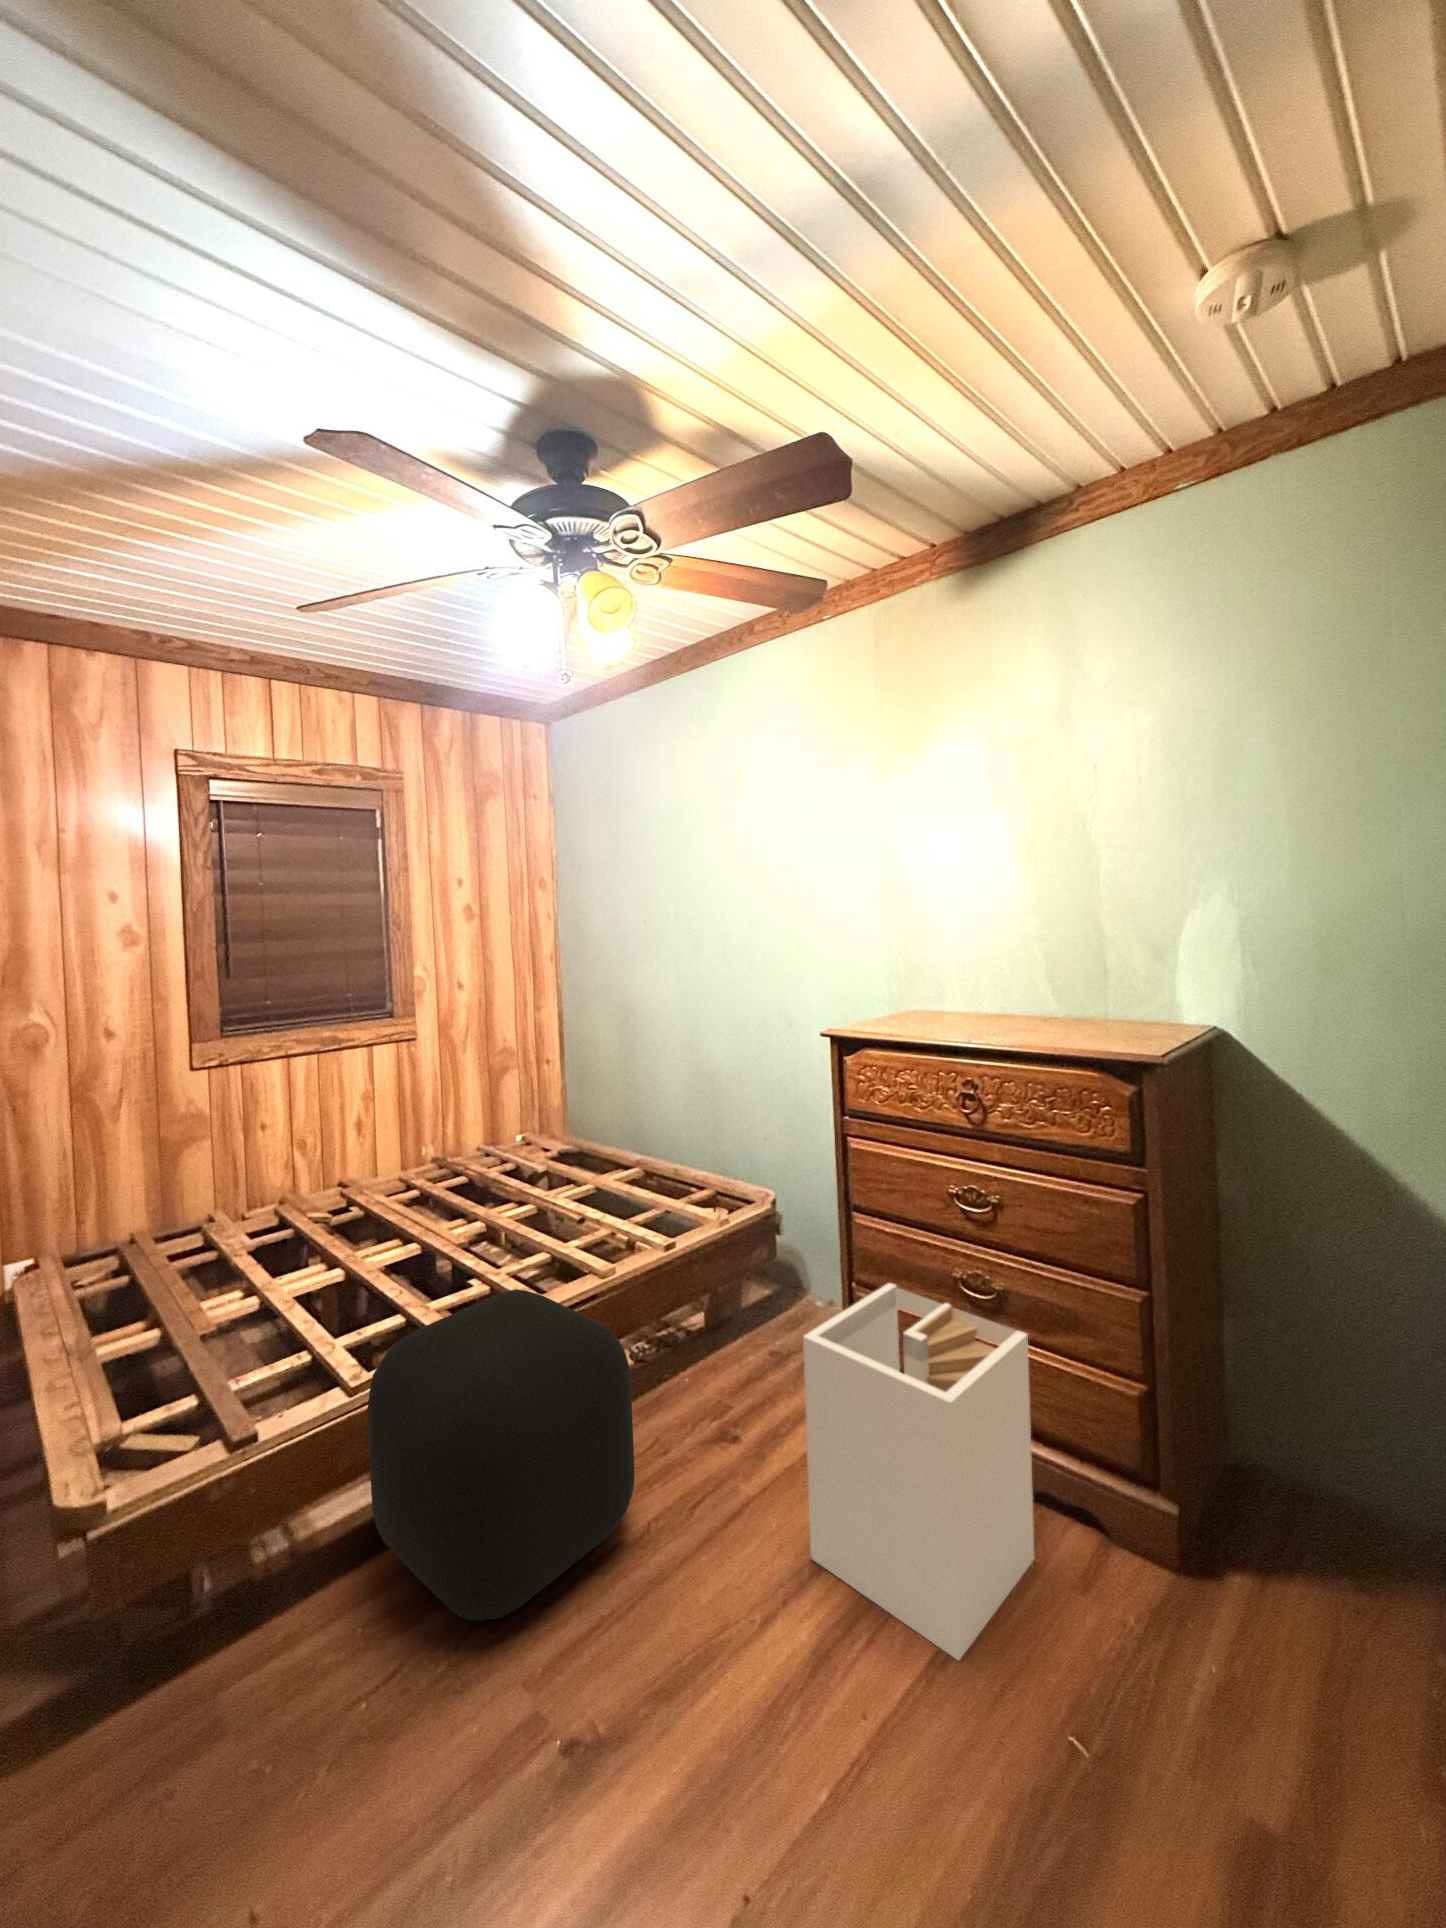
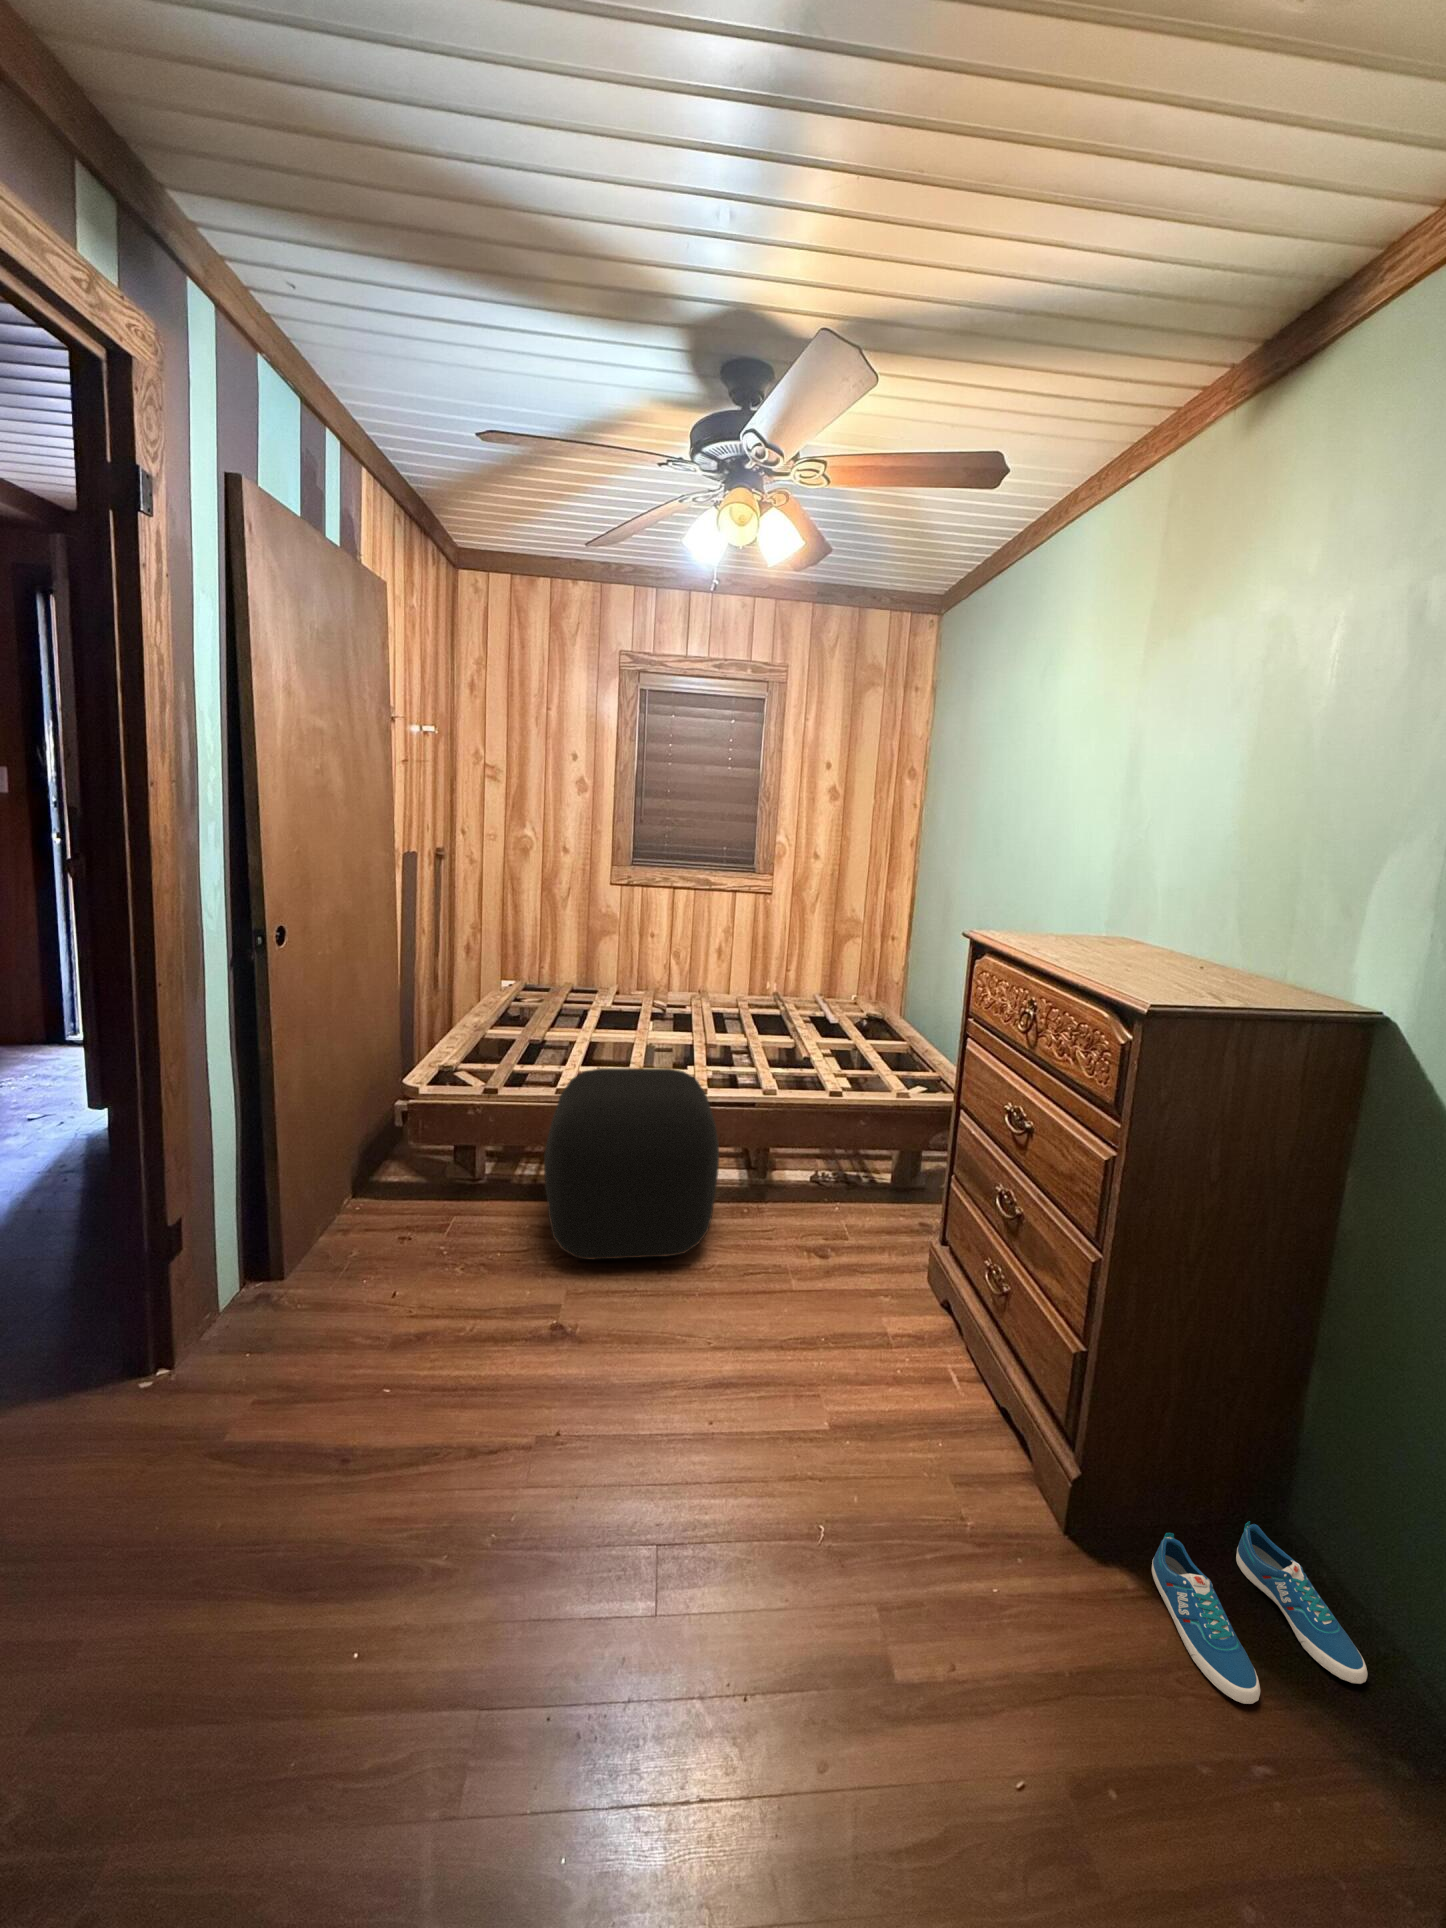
laundry hamper: present [803,1283,1034,1660] -> none [787,1168,986,1464]
sneaker: none [1203,1463,1344,1605] -> present [1152,1521,1367,1704]

